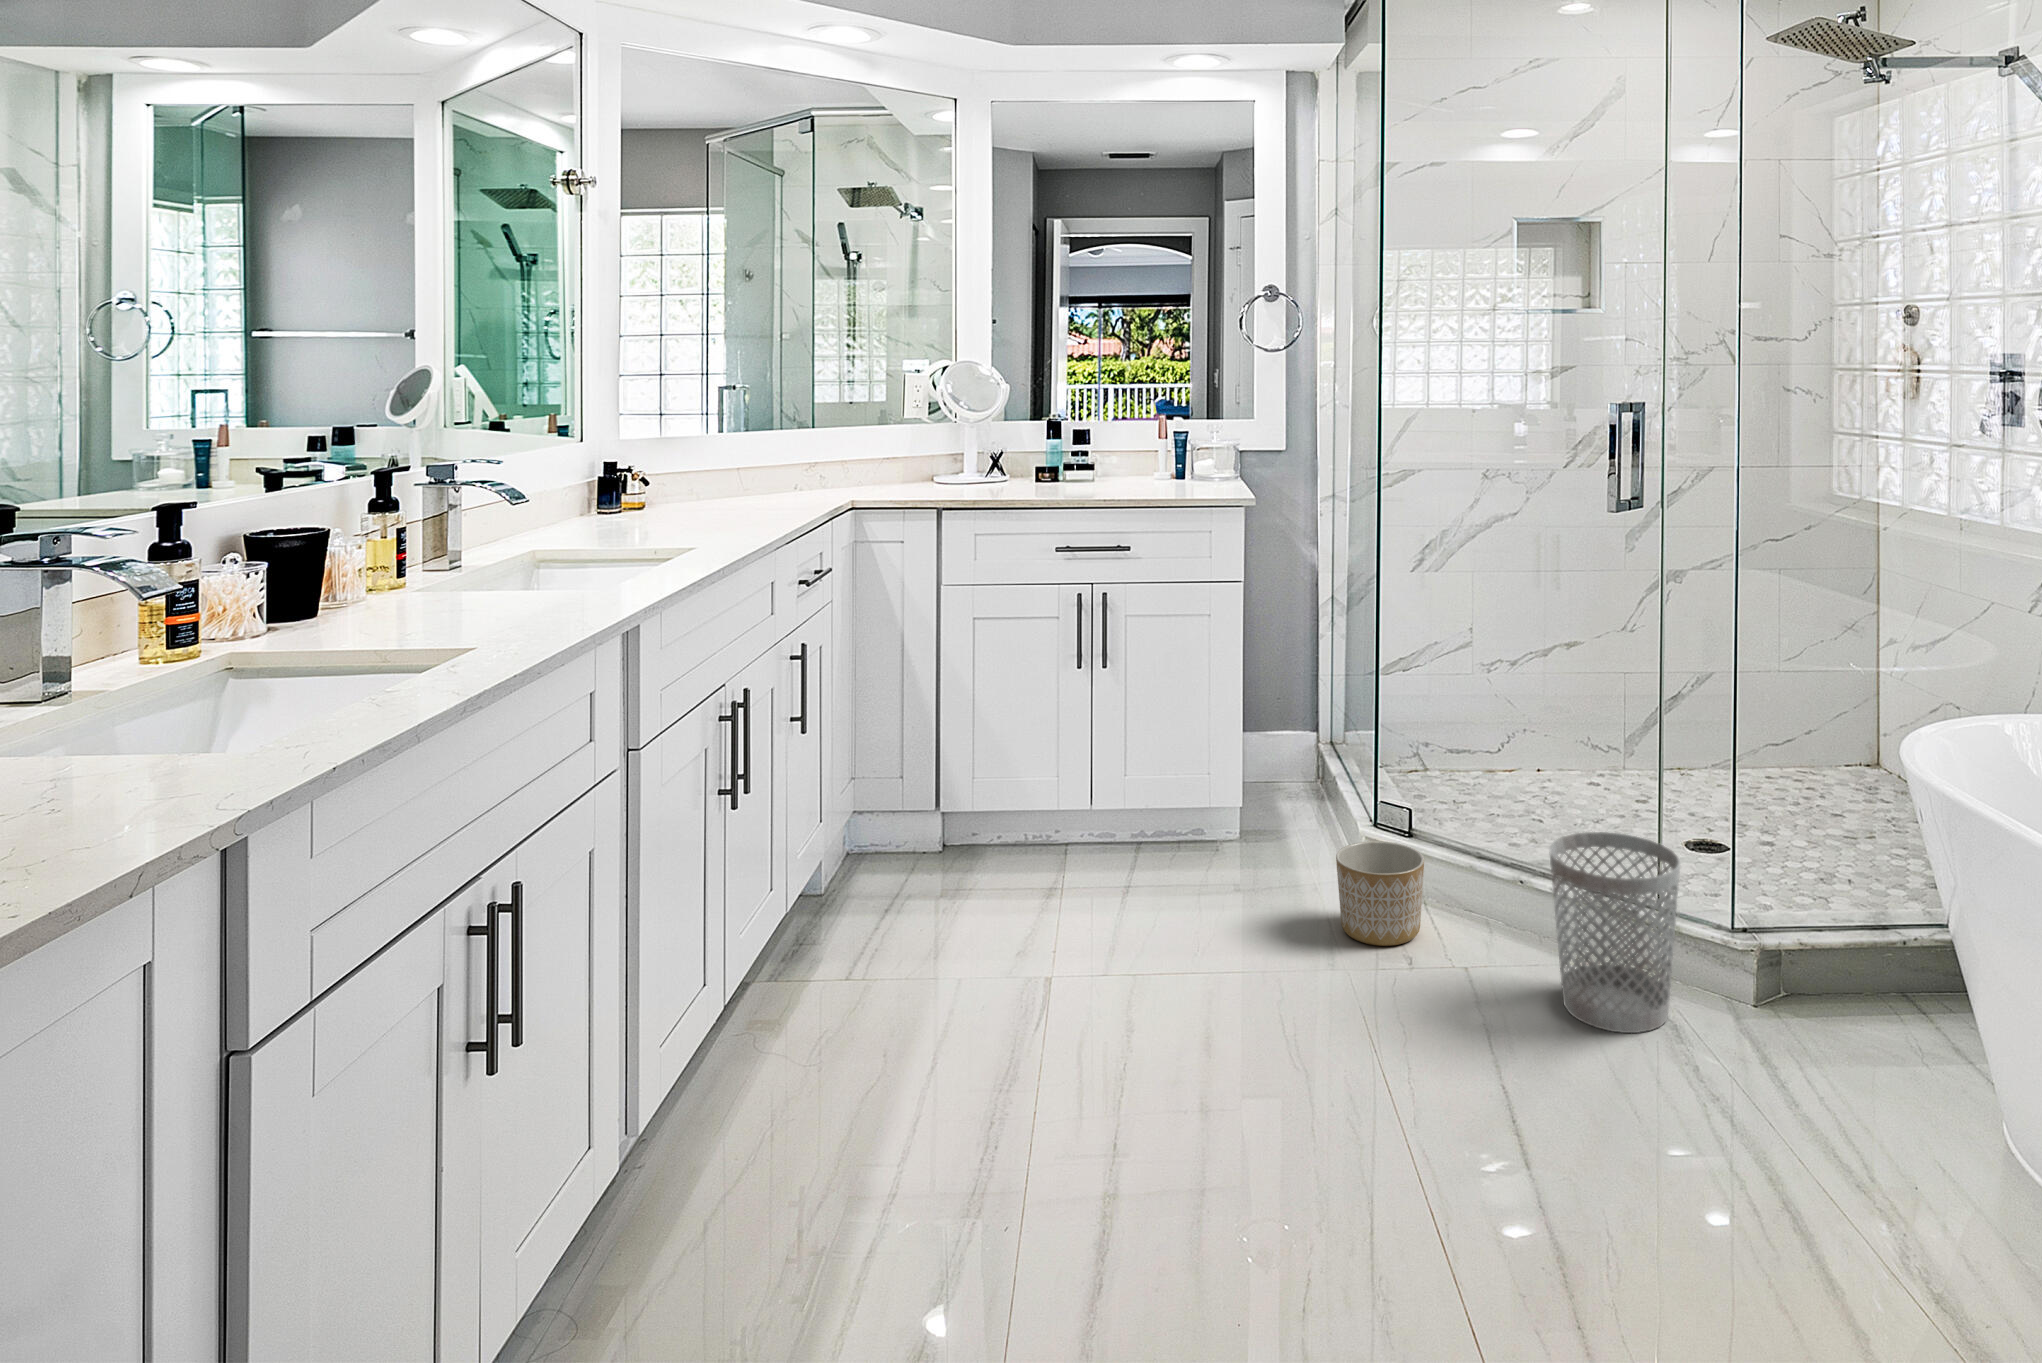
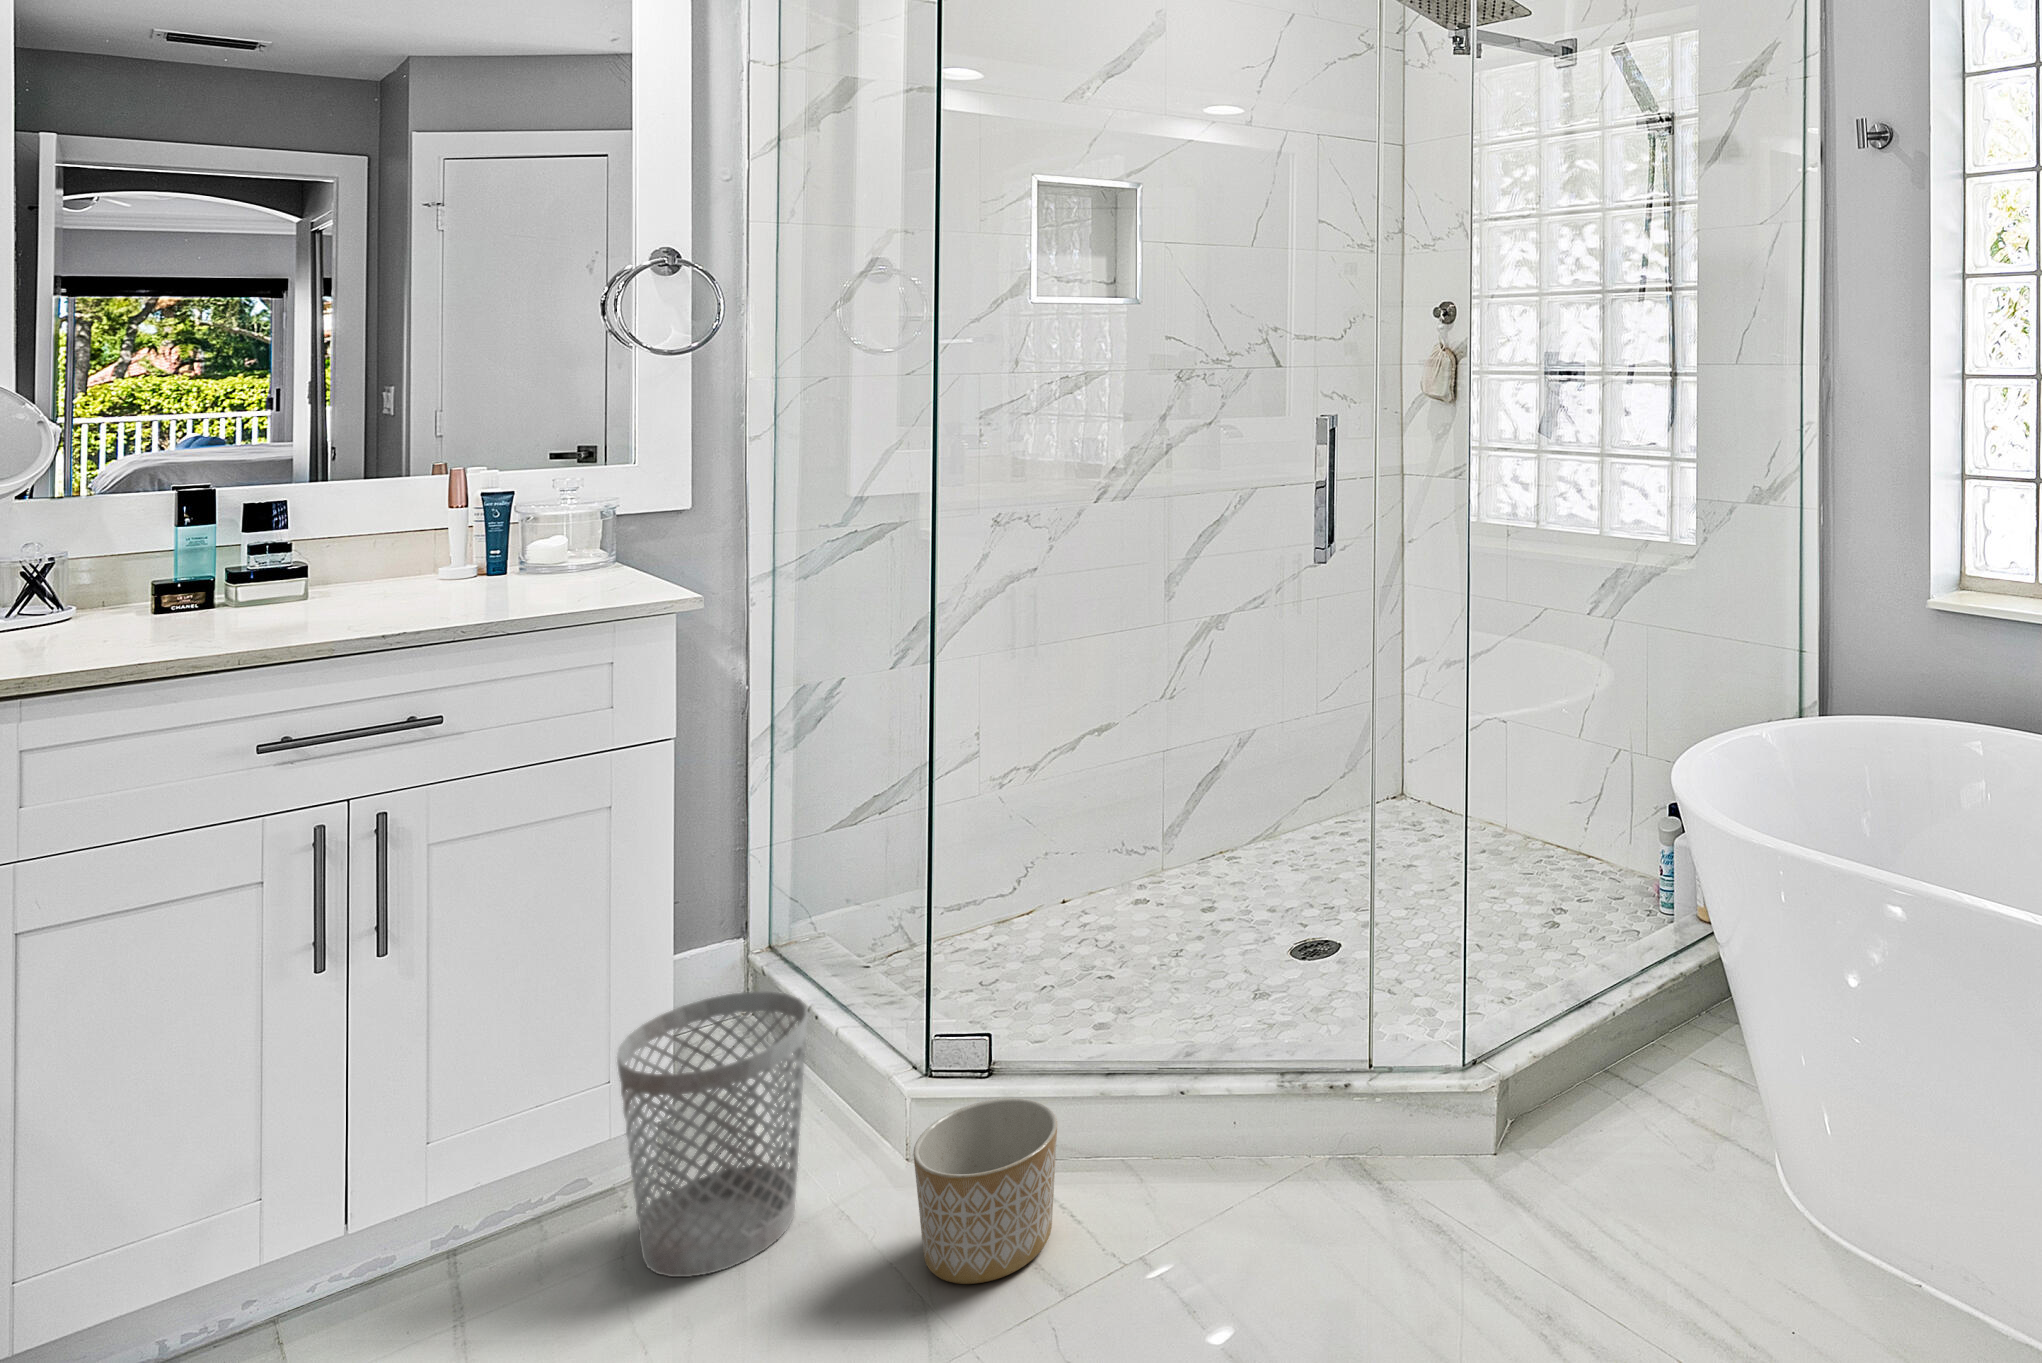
wastebasket: present [1549,832,1680,1033] -> present [617,991,807,1277]

